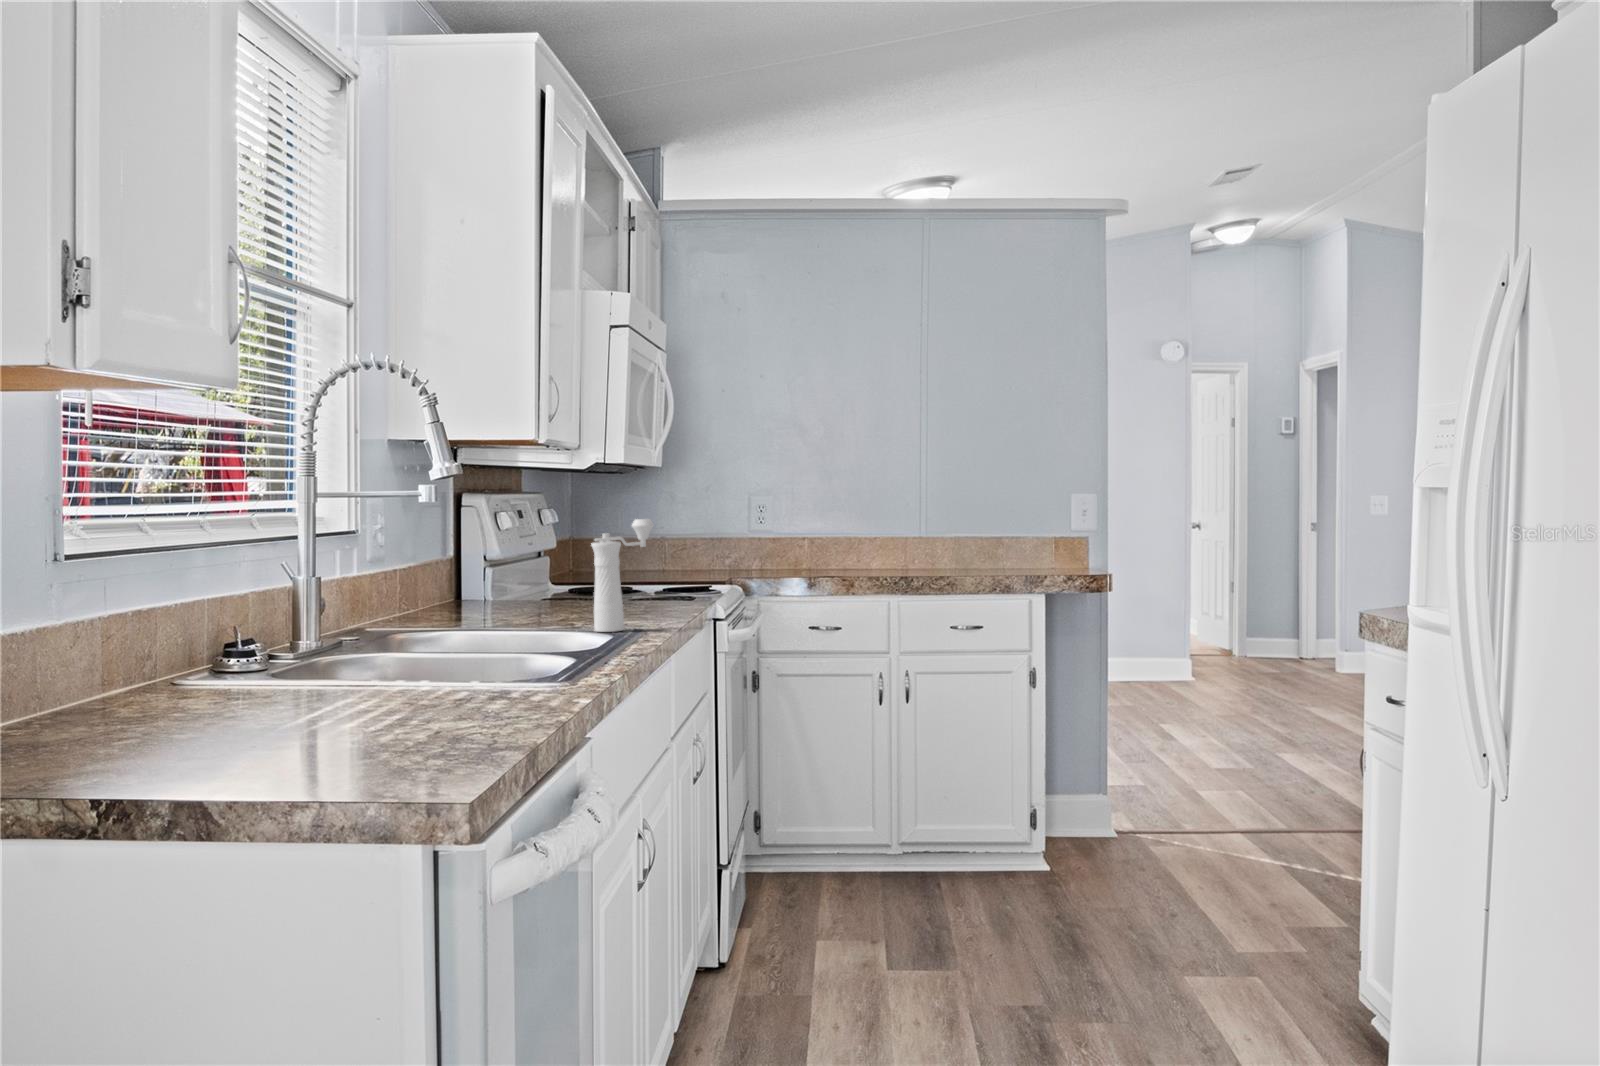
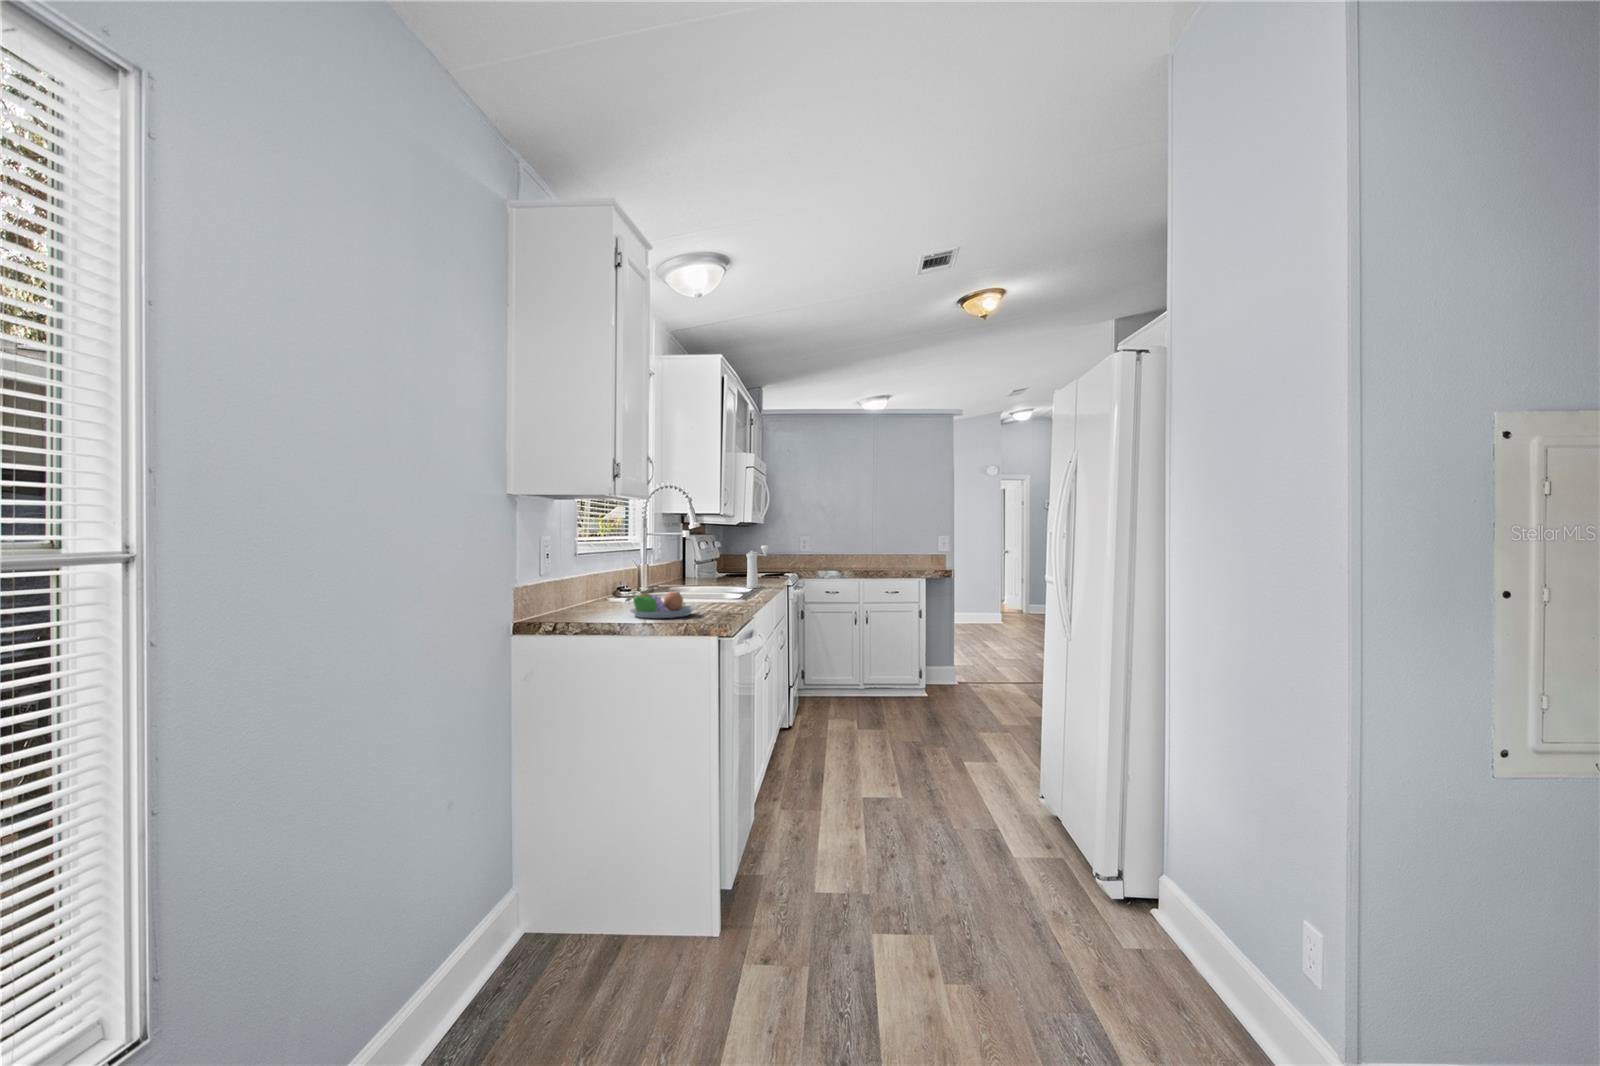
fruit bowl: none [97,670,355,773] -> present [626,590,695,618]

